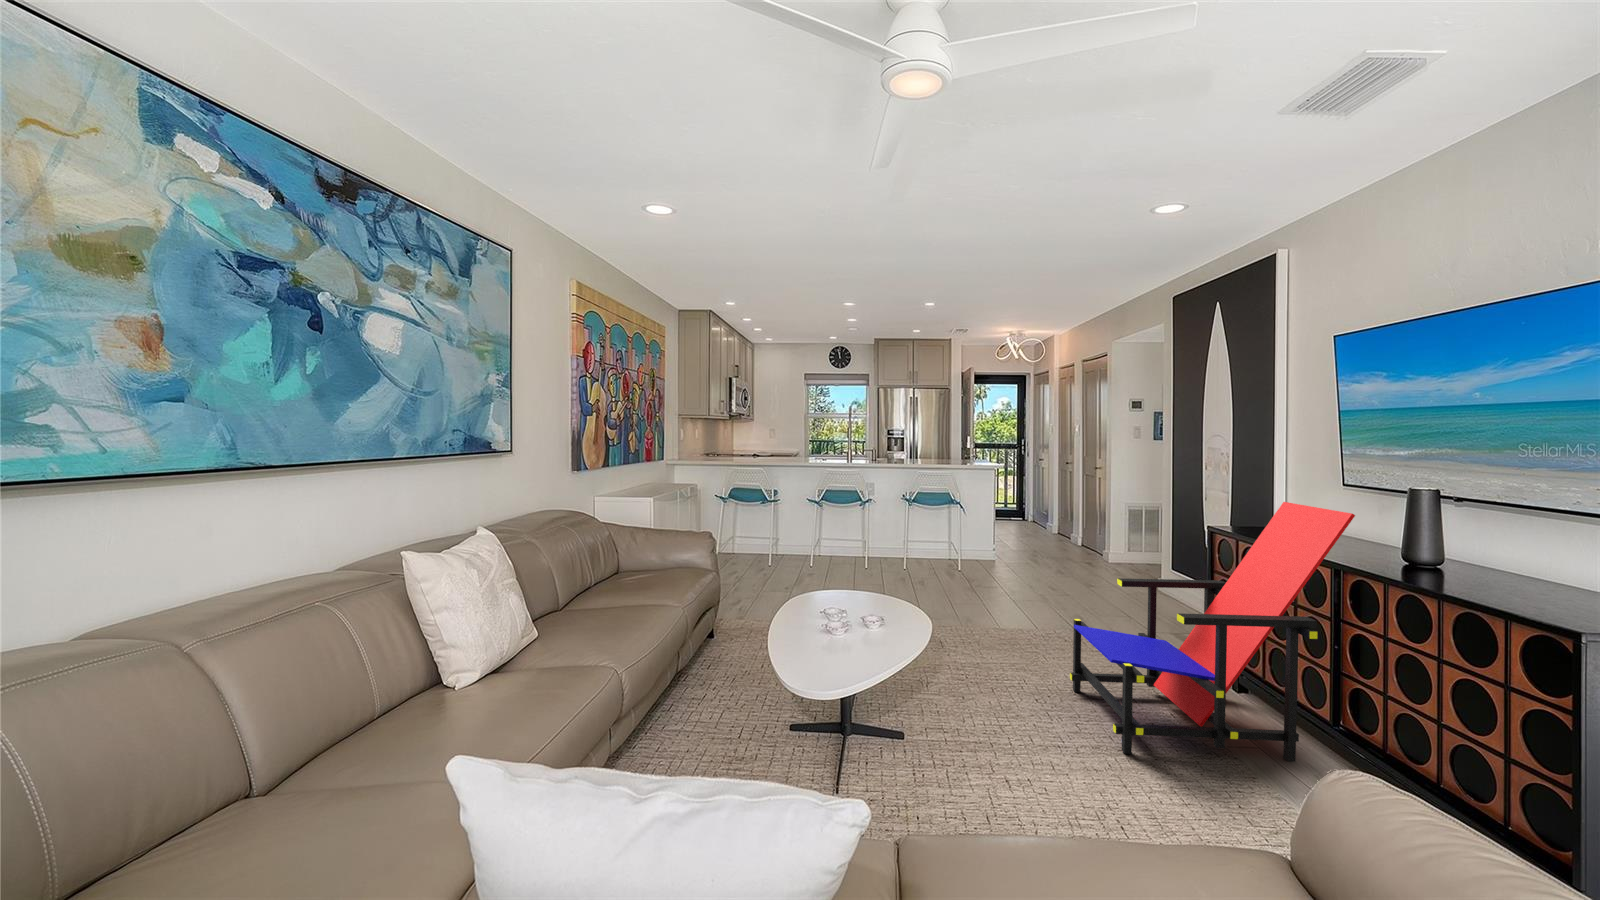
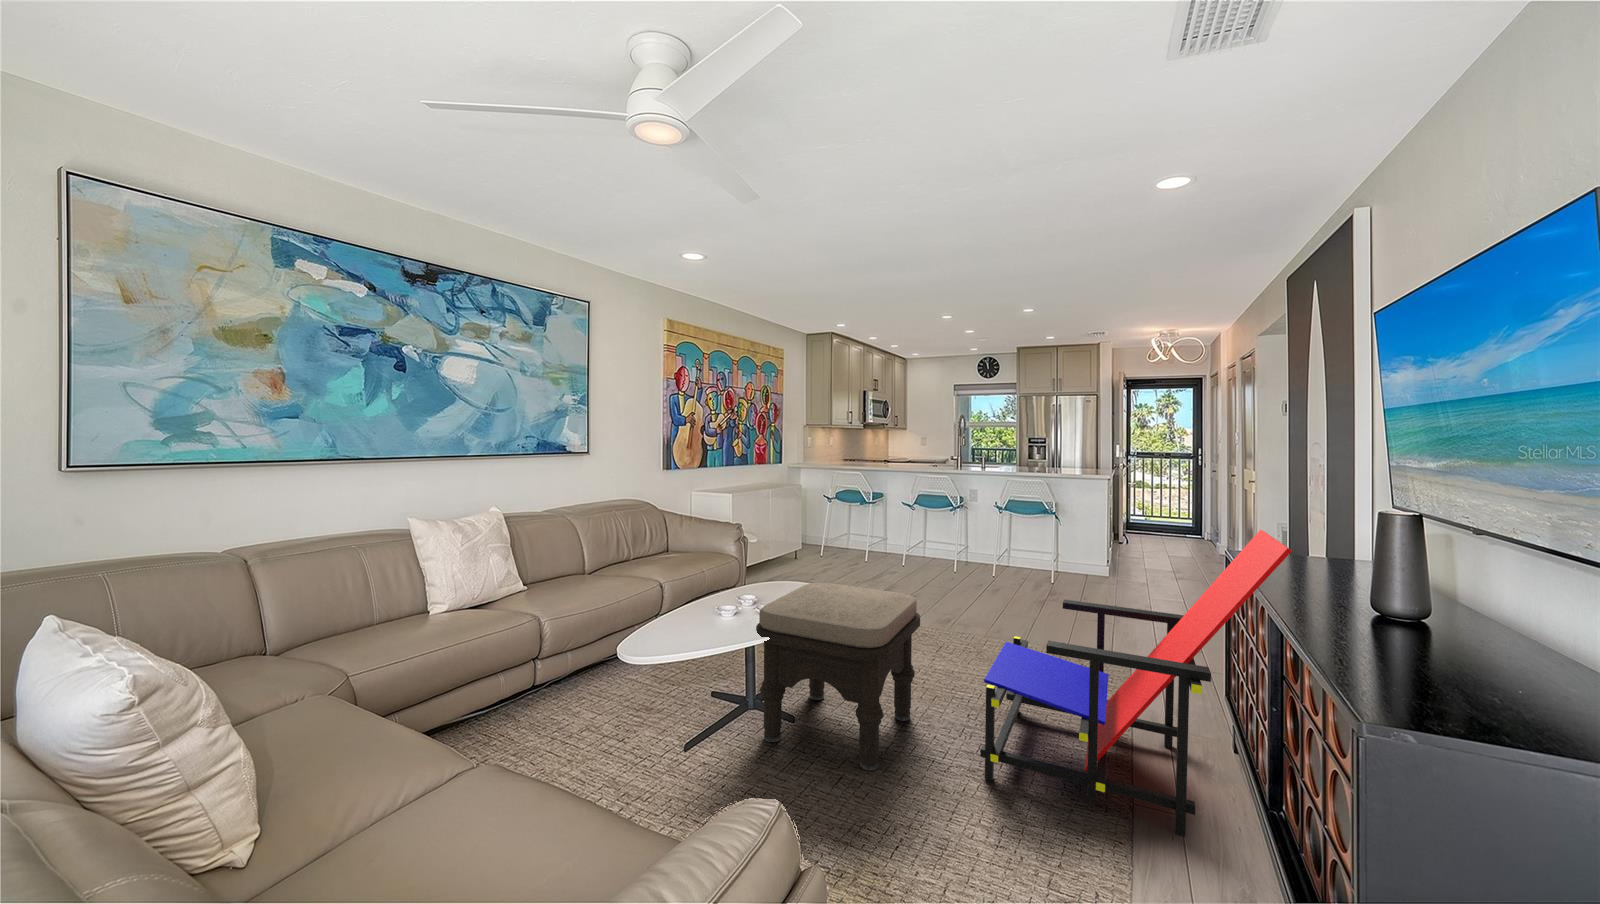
ottoman: none [881,588,1046,771] -> present [756,583,920,770]

